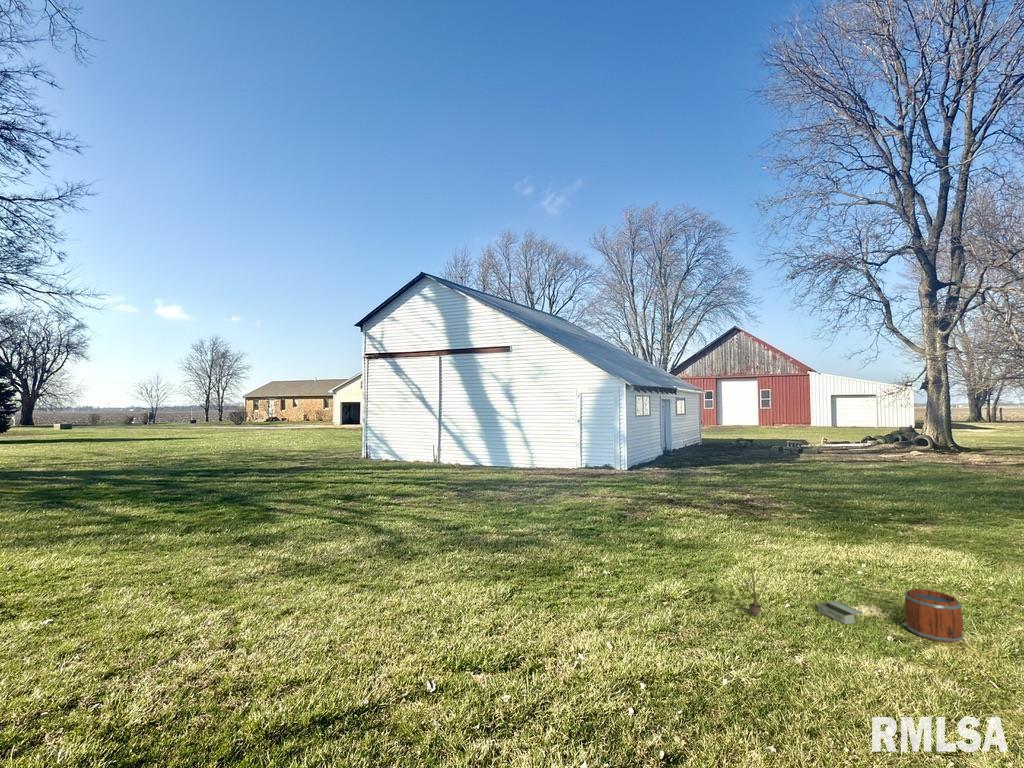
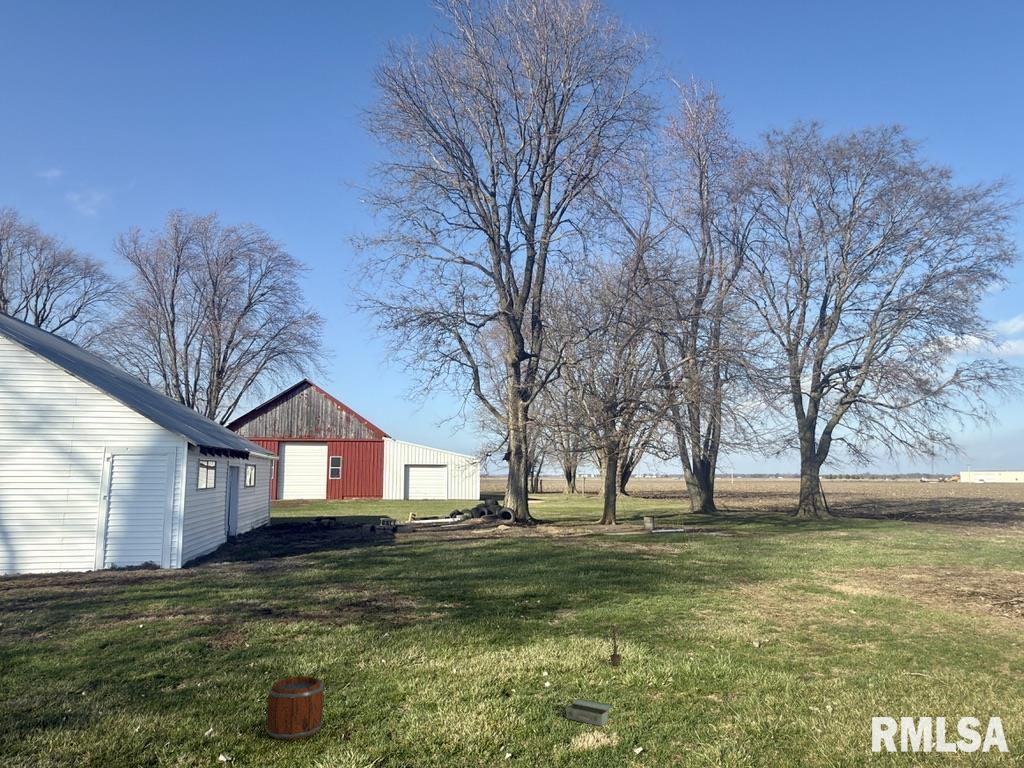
decorative plant: present [741,574,769,616] -> present [599,623,627,666]
bucket: present [905,589,963,643] -> present [266,676,324,740]

